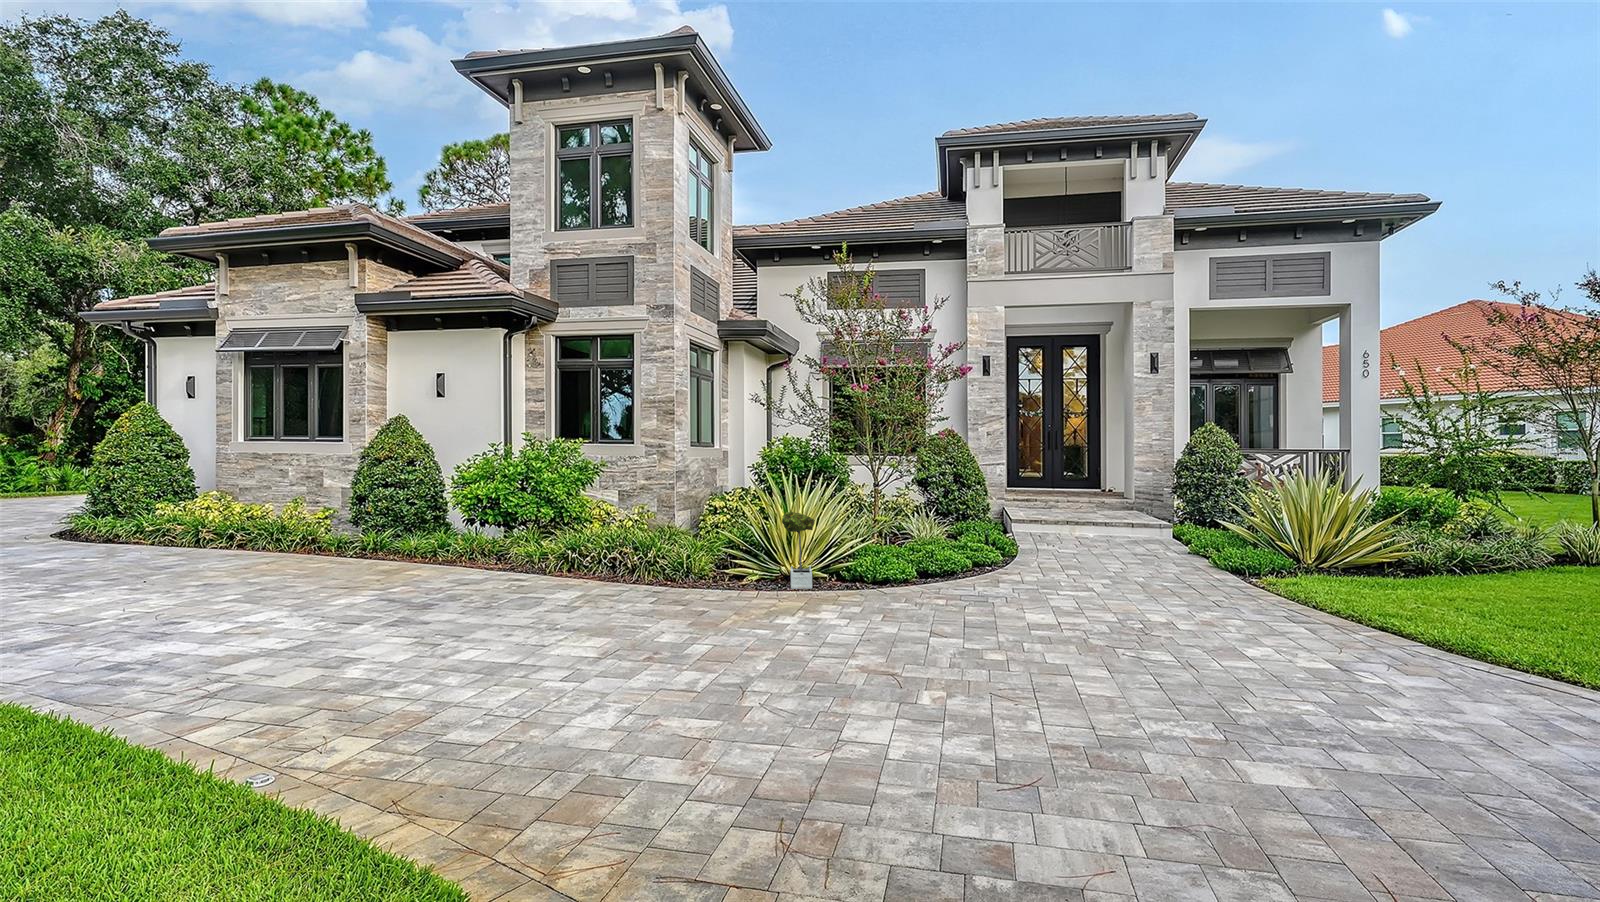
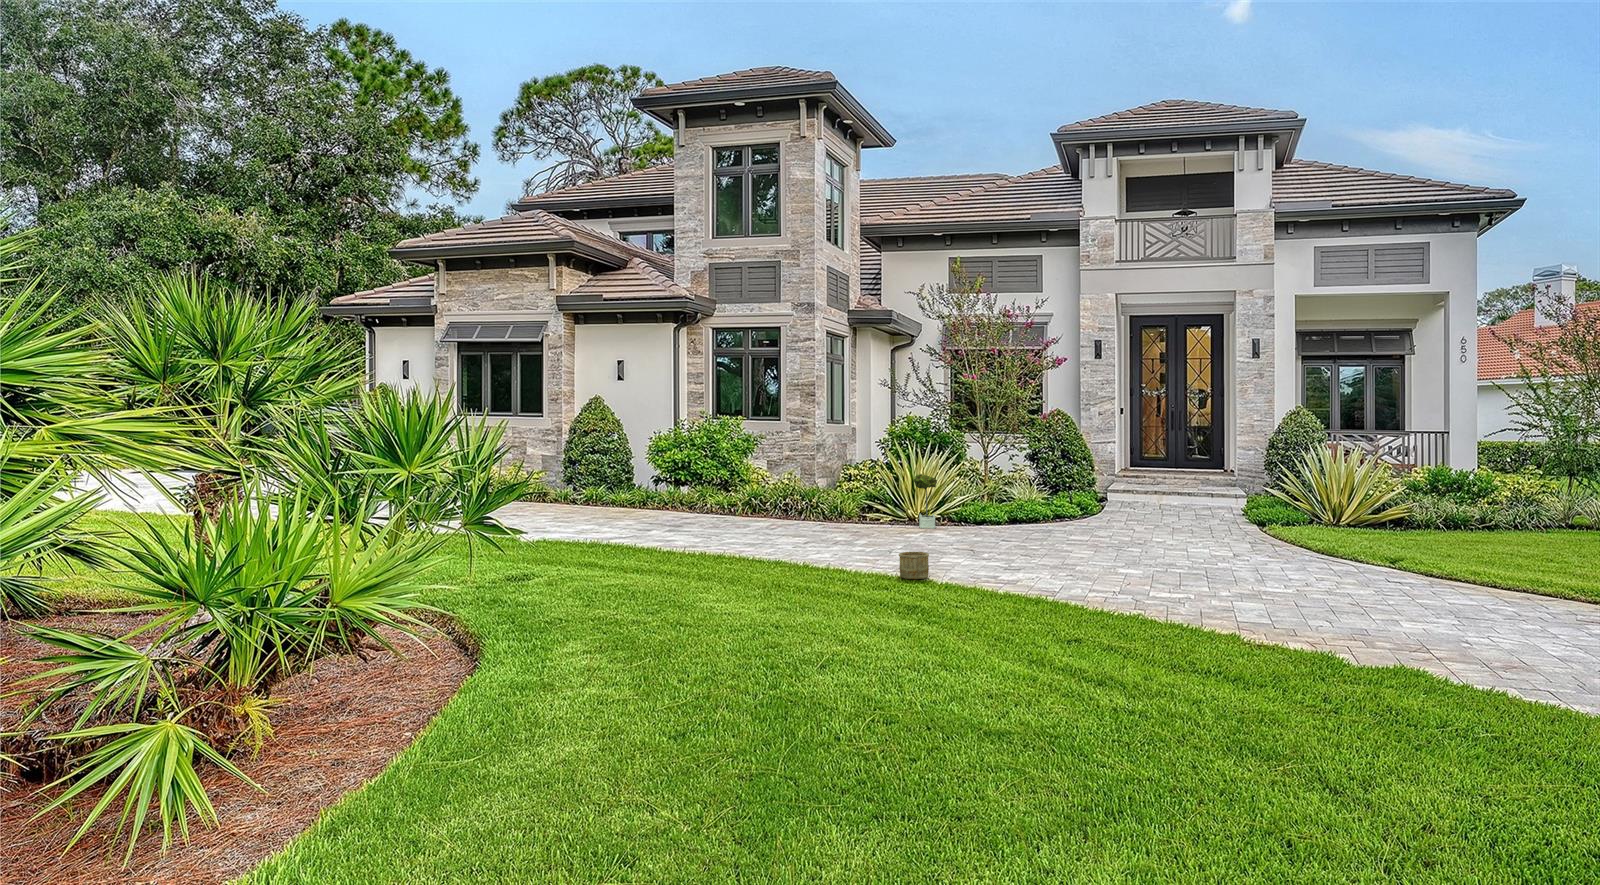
wooden bucket: none [711,718,785,804] -> present [899,551,929,579]

